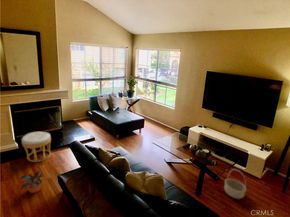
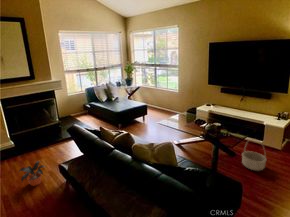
ottoman: present [22,132,51,162] -> none [16,125,49,157]

